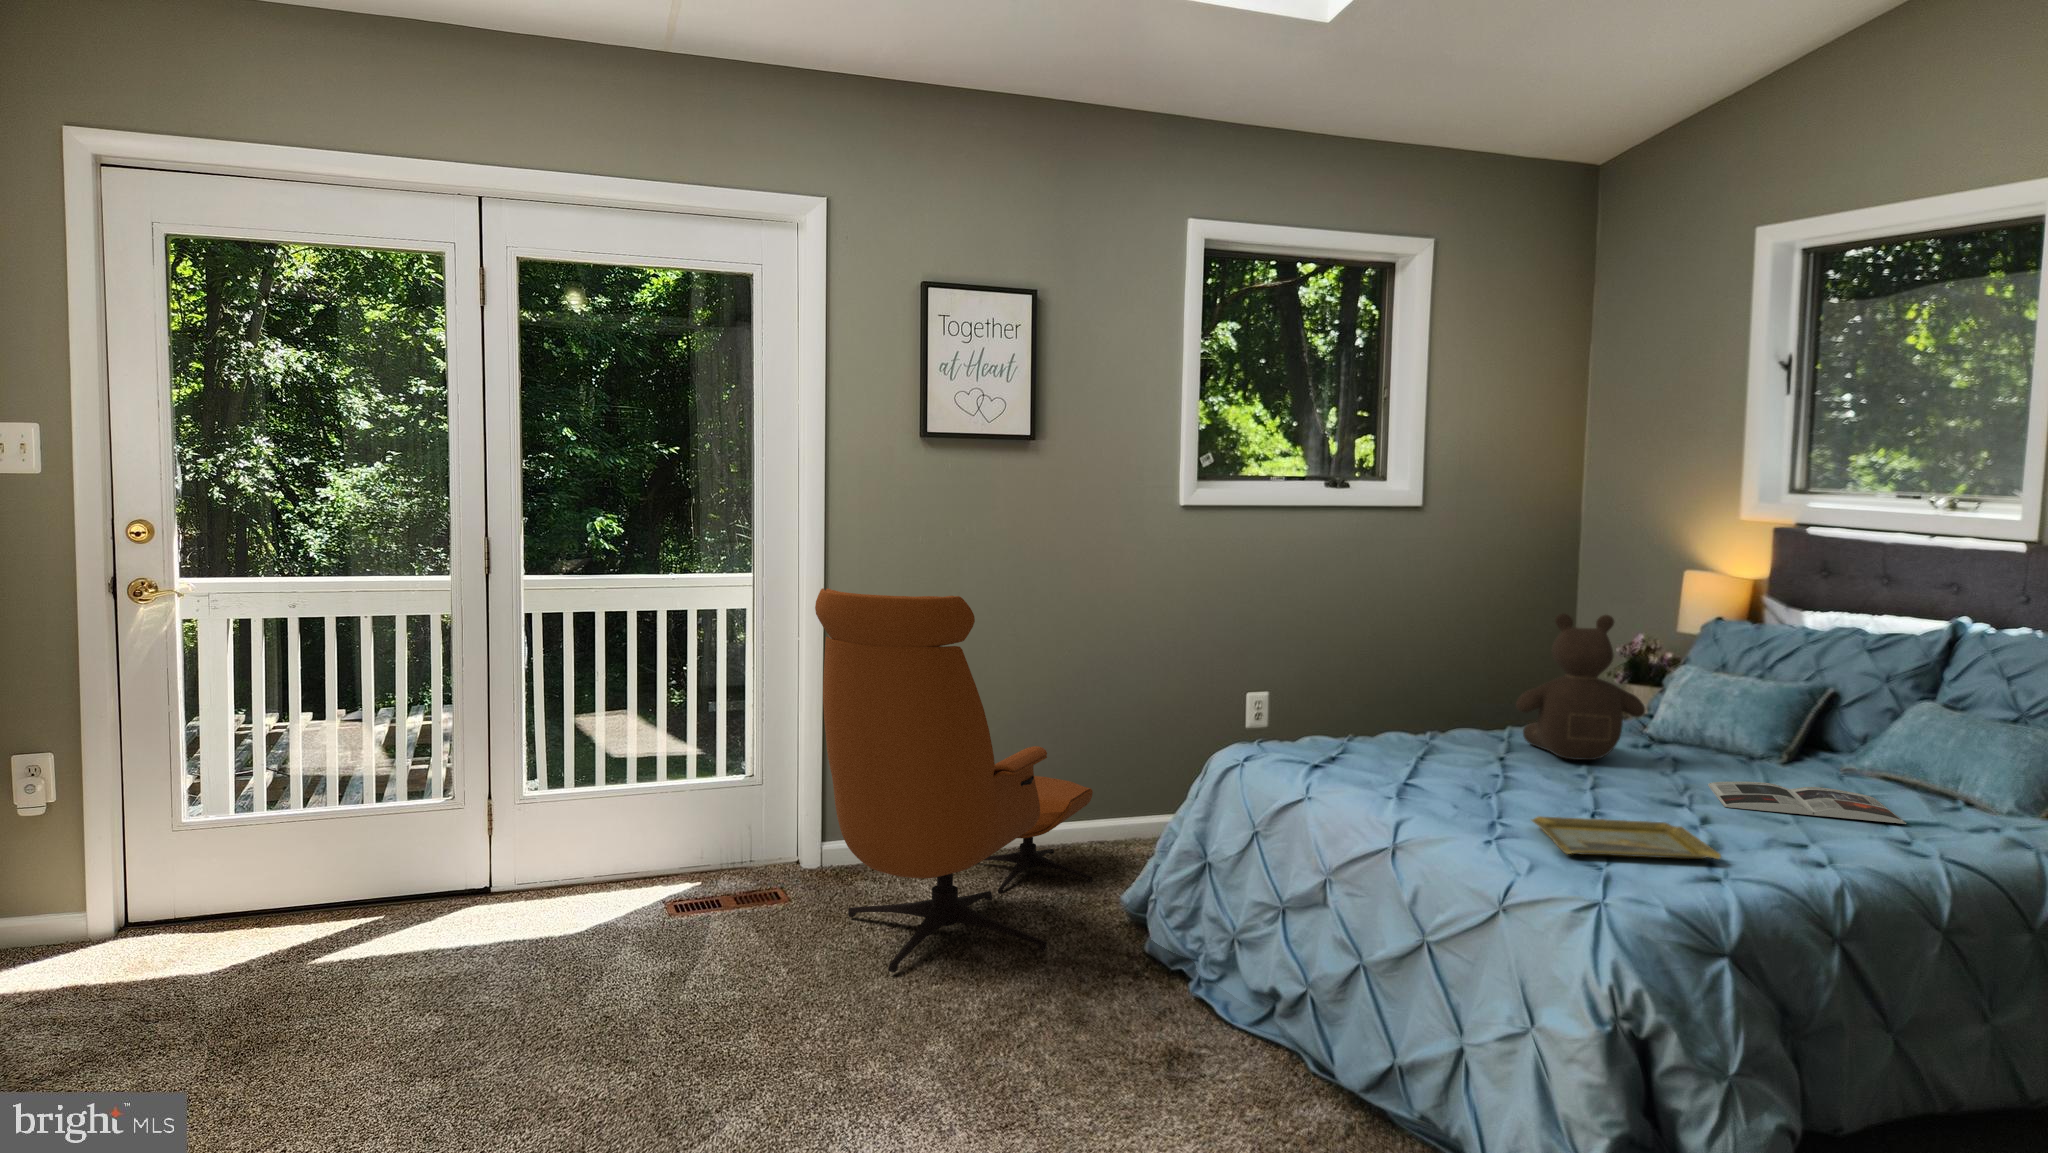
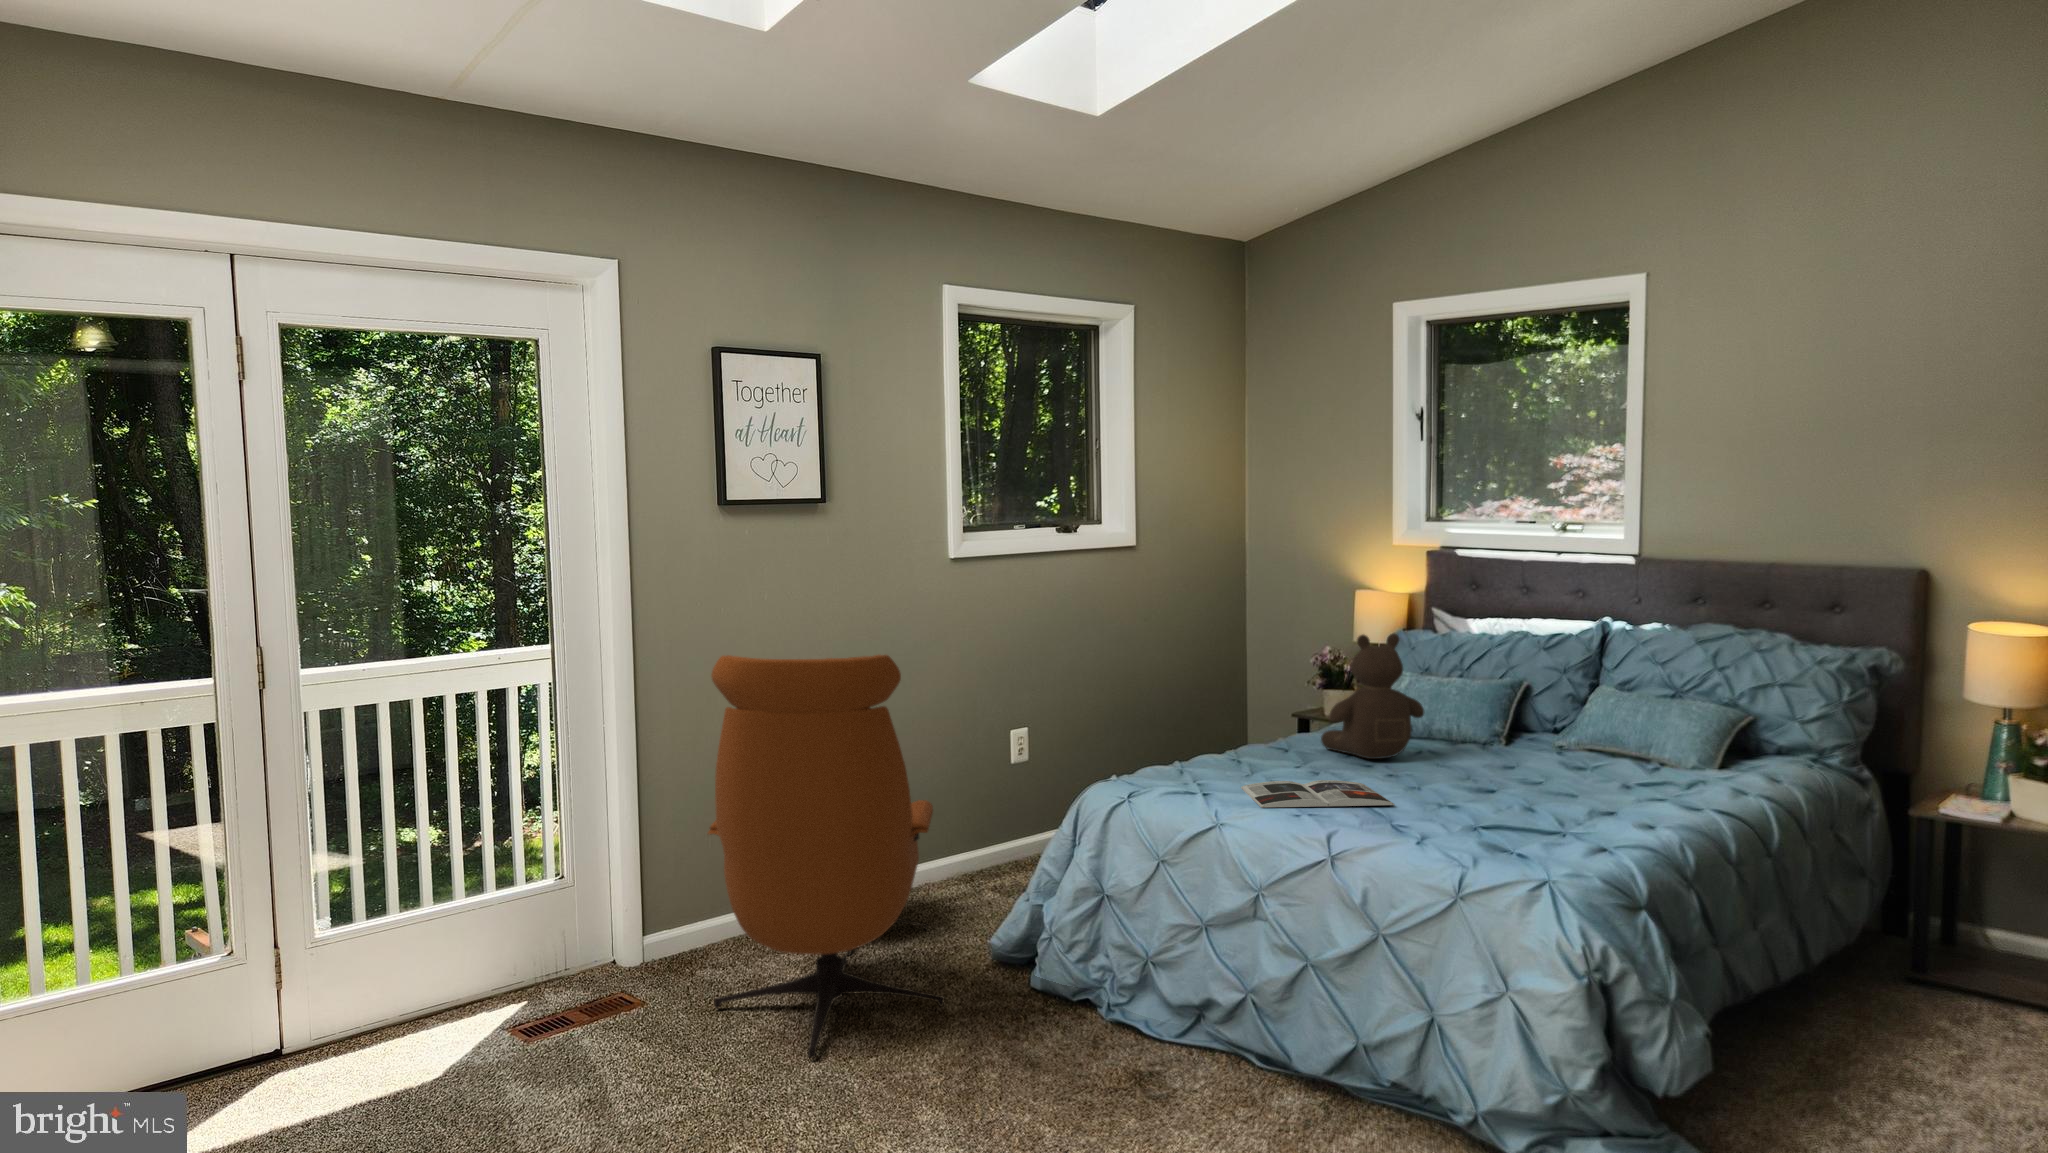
magazine: present [1708,782,1906,824] -> present [1241,780,1394,808]
tray: present [1532,816,1721,859] -> none [1422,804,1577,840]

